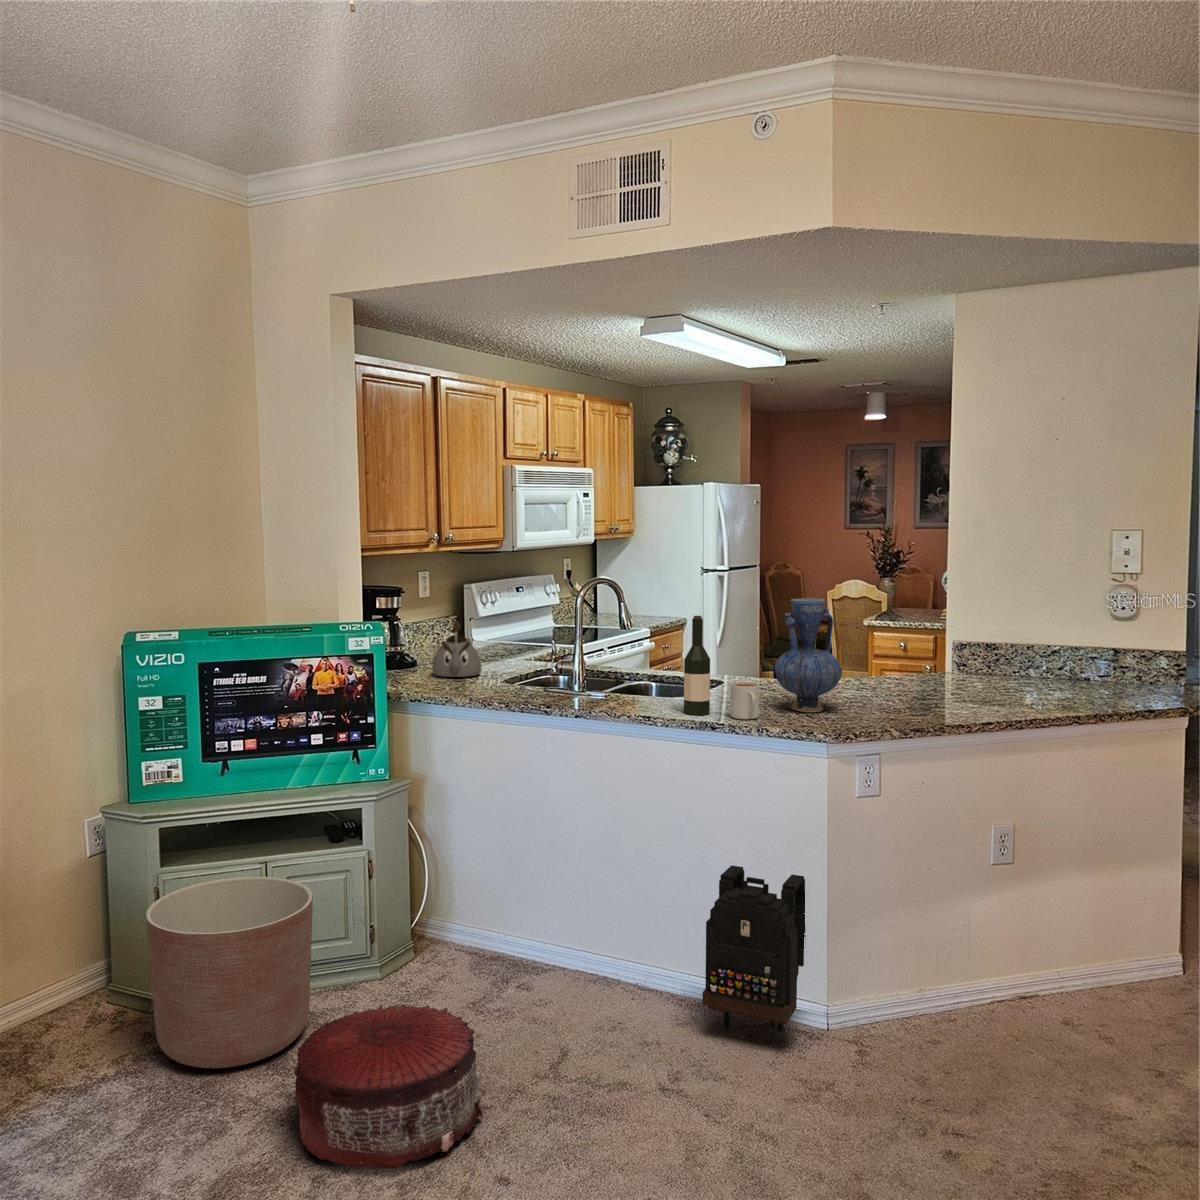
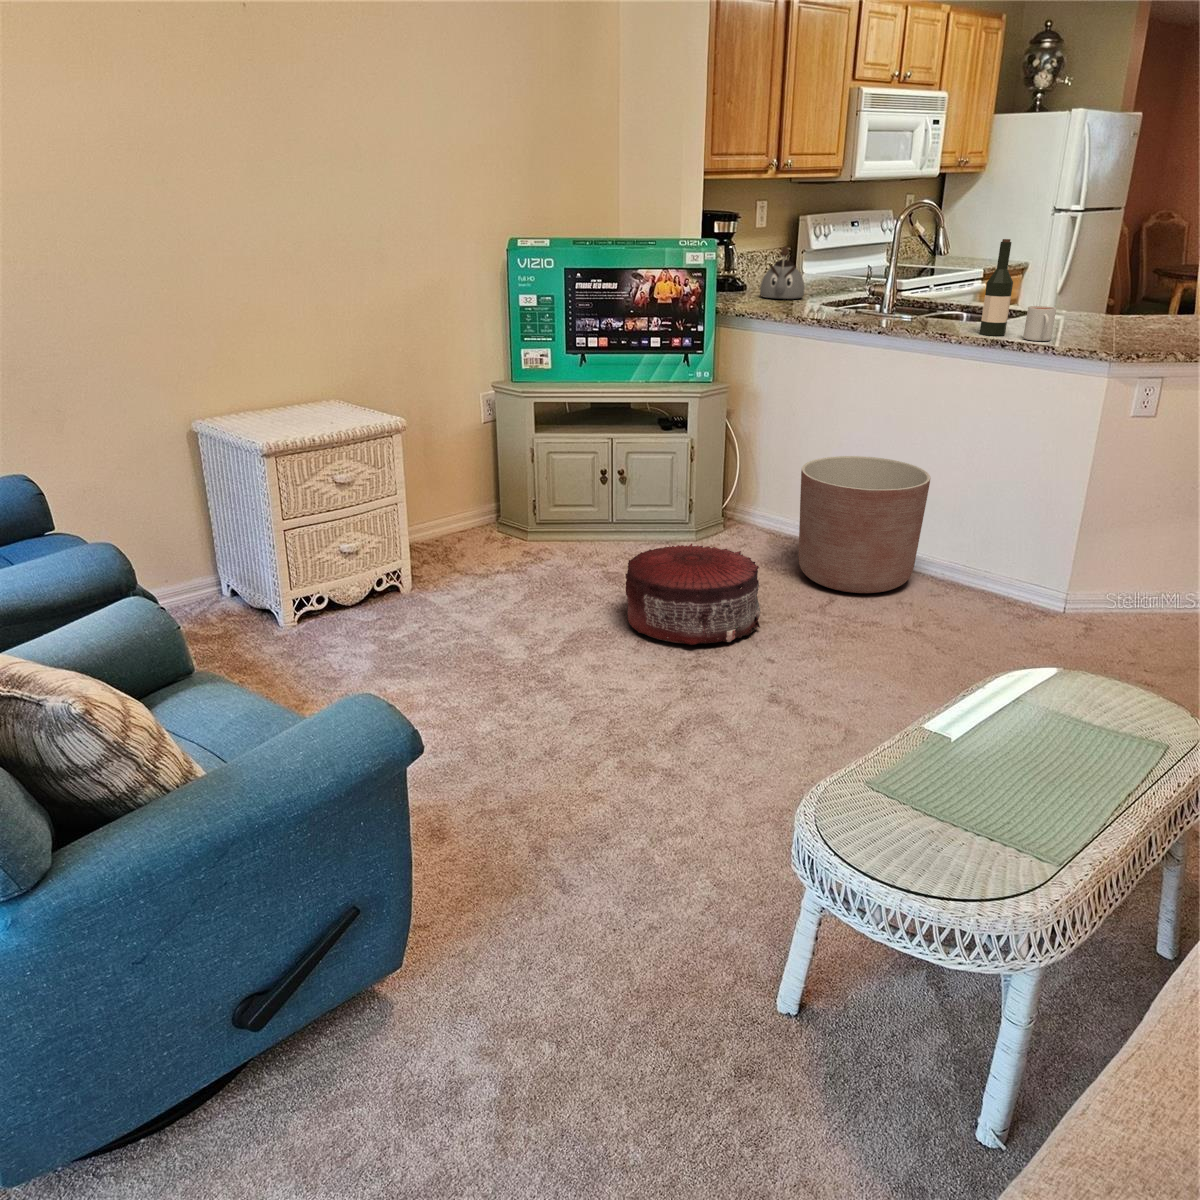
vase: present [775,598,842,712] -> none [1078,225,1150,340]
backpack: present [702,865,805,1032] -> none [954,472,1068,612]
planter: present [146,877,313,1068] -> present [799,456,931,593]

